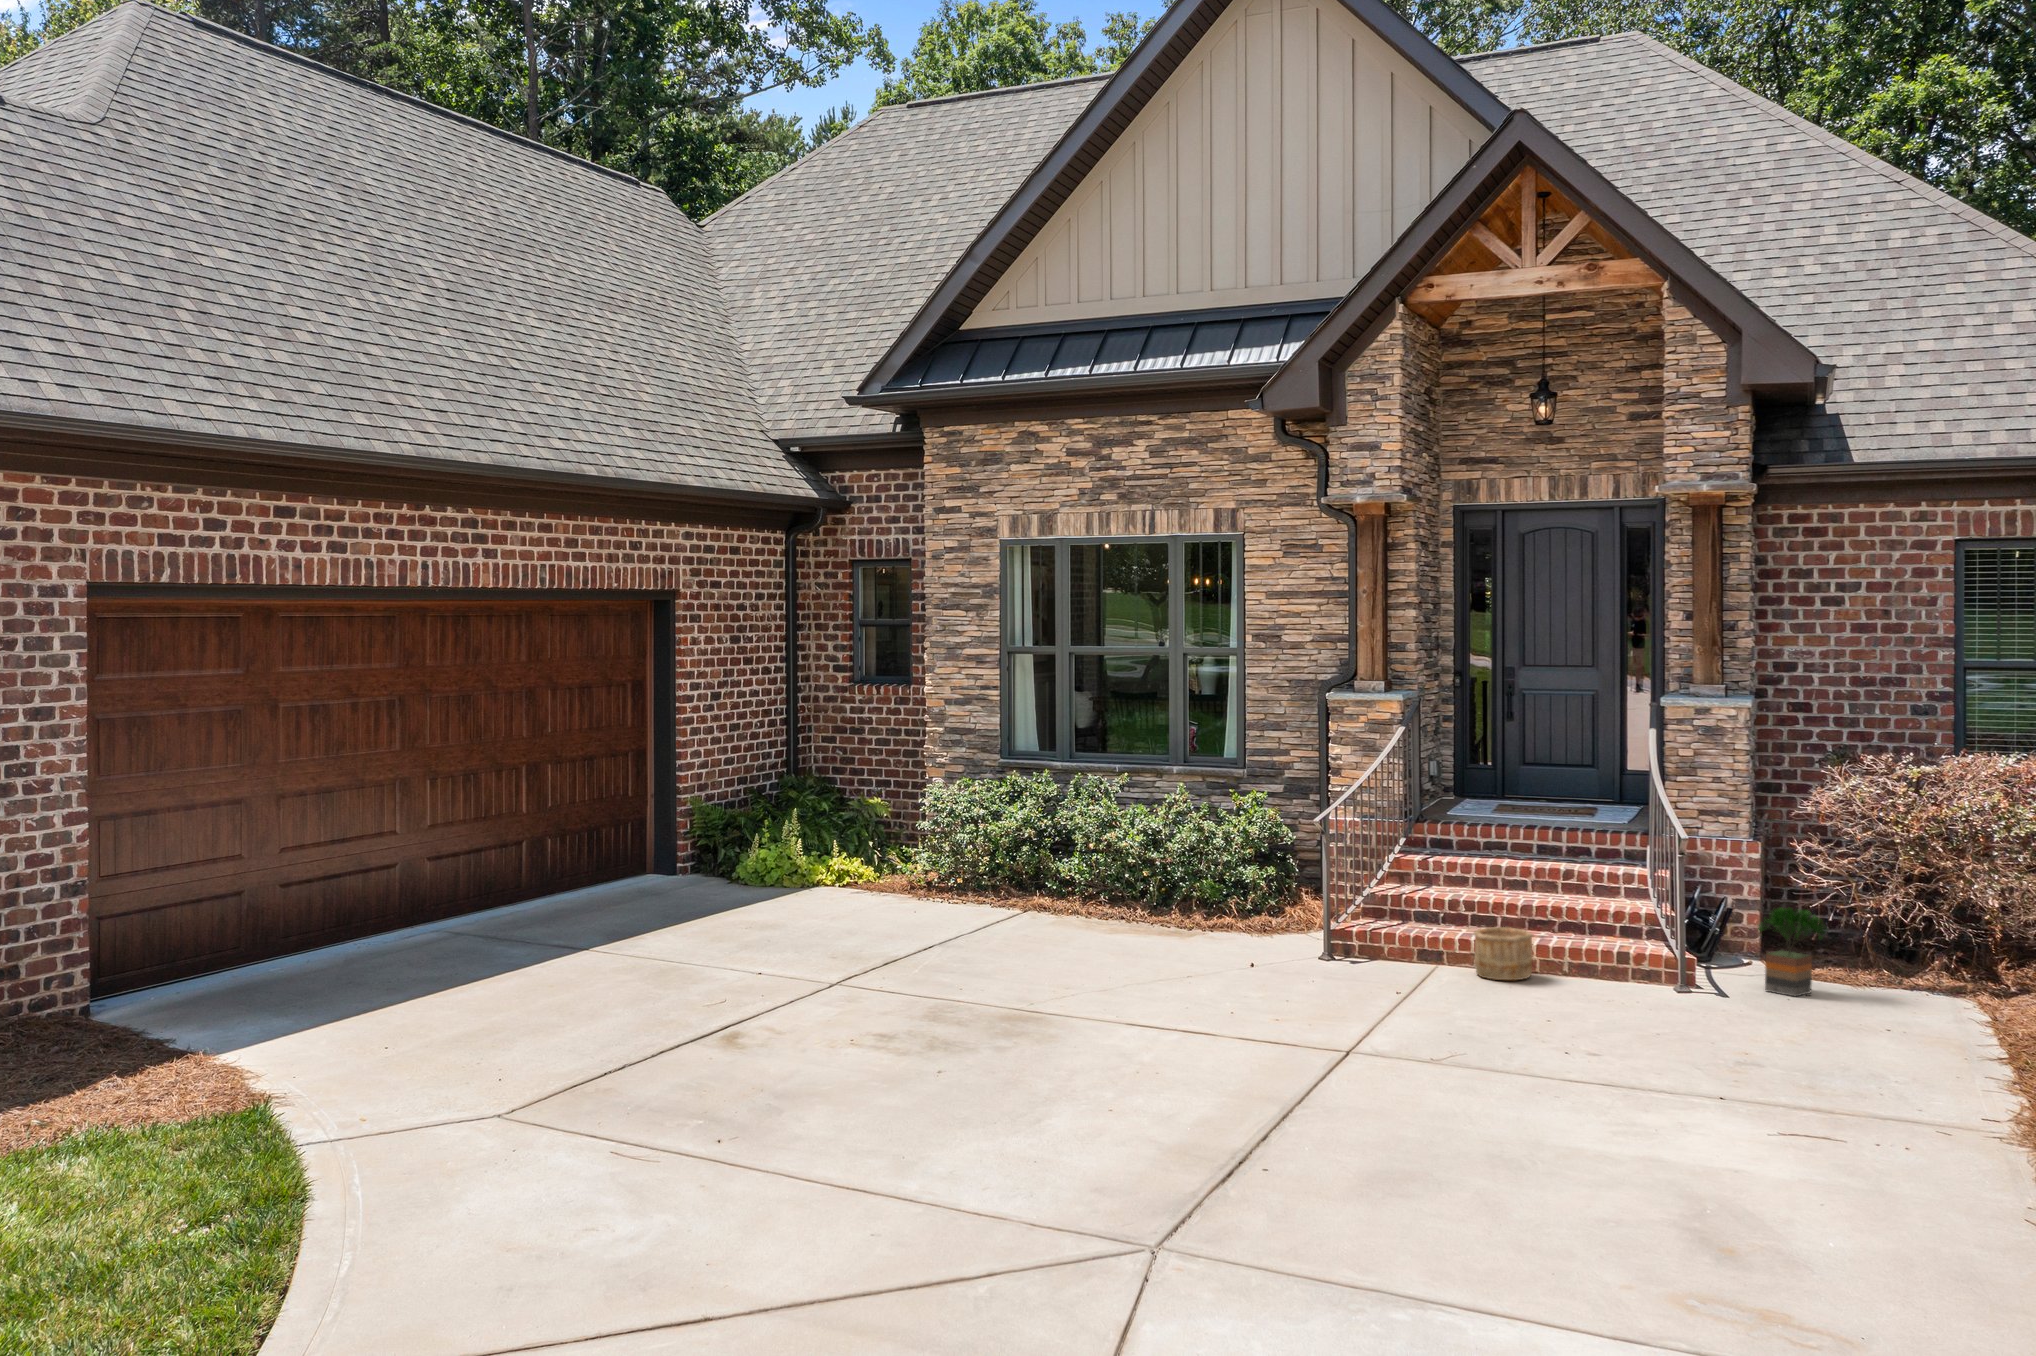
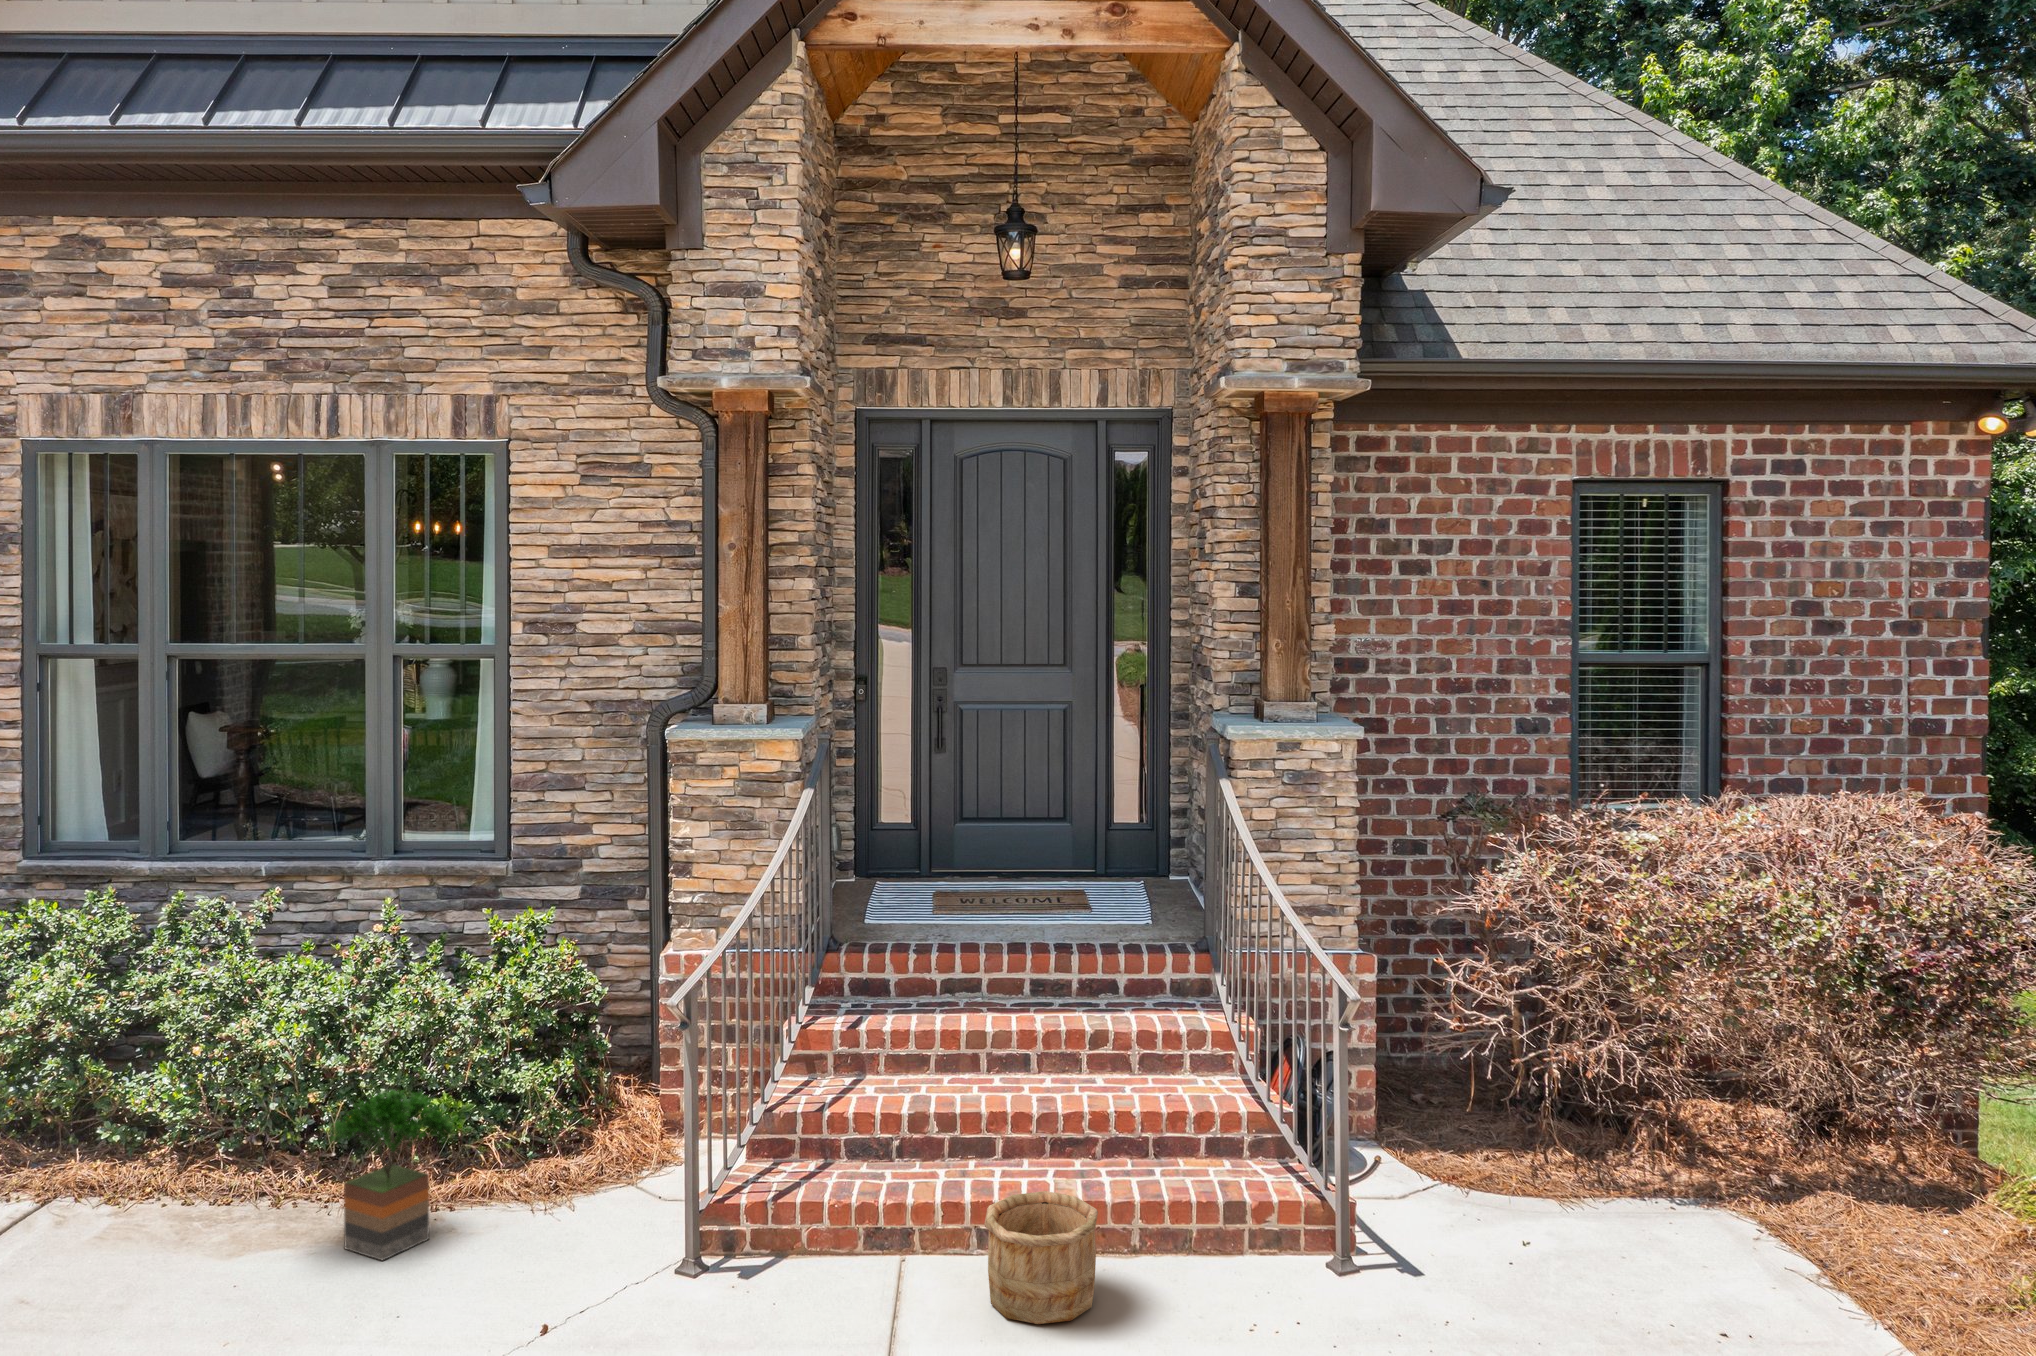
potted tree: present [1758,908,1827,996] -> present [332,1089,455,1260]

